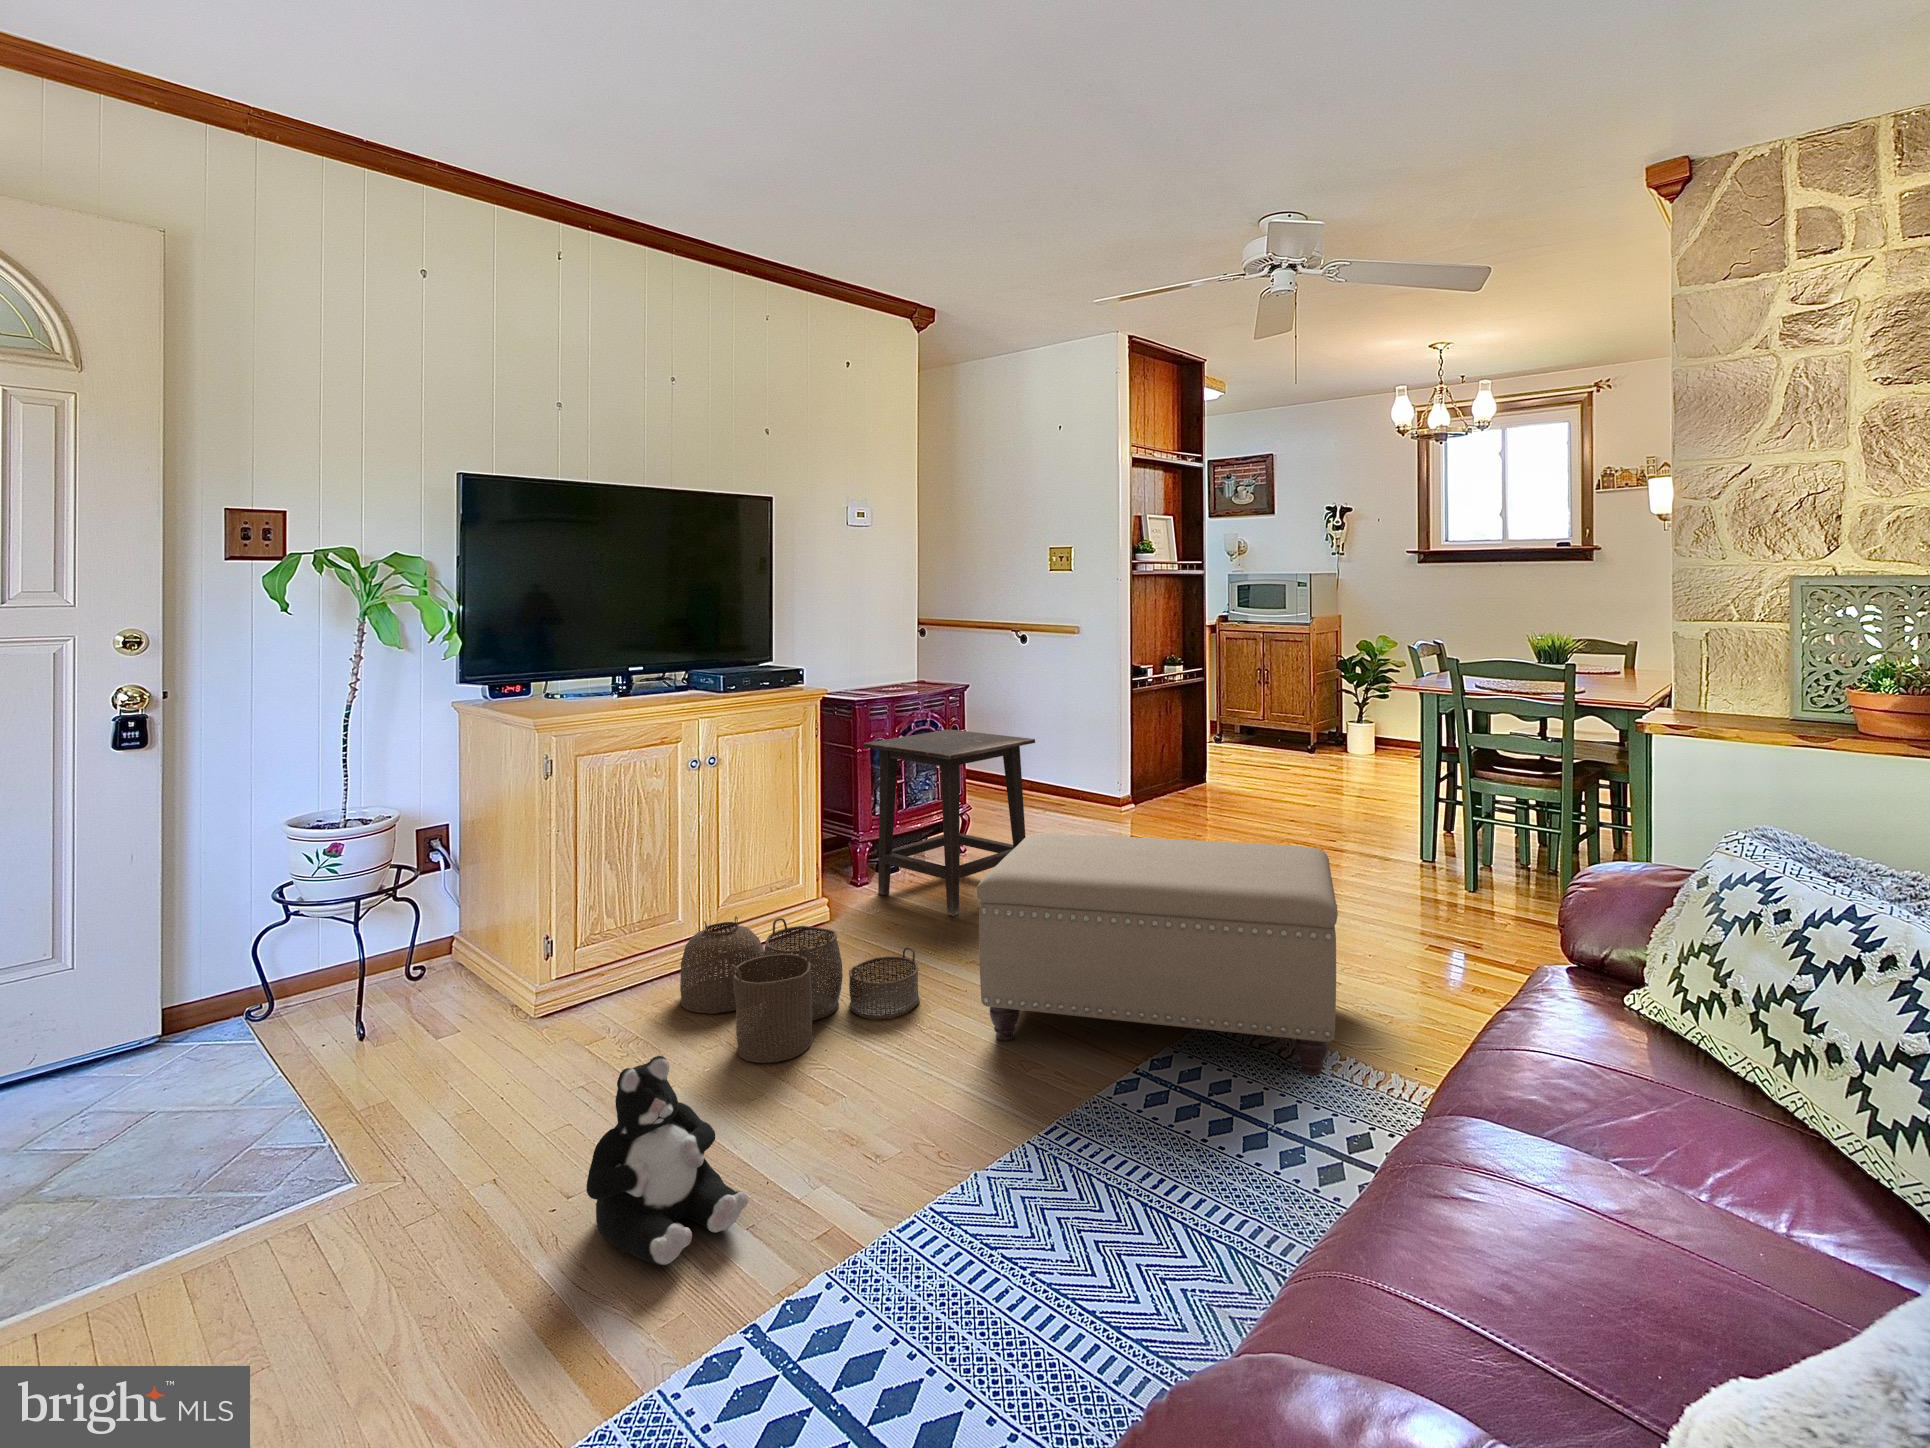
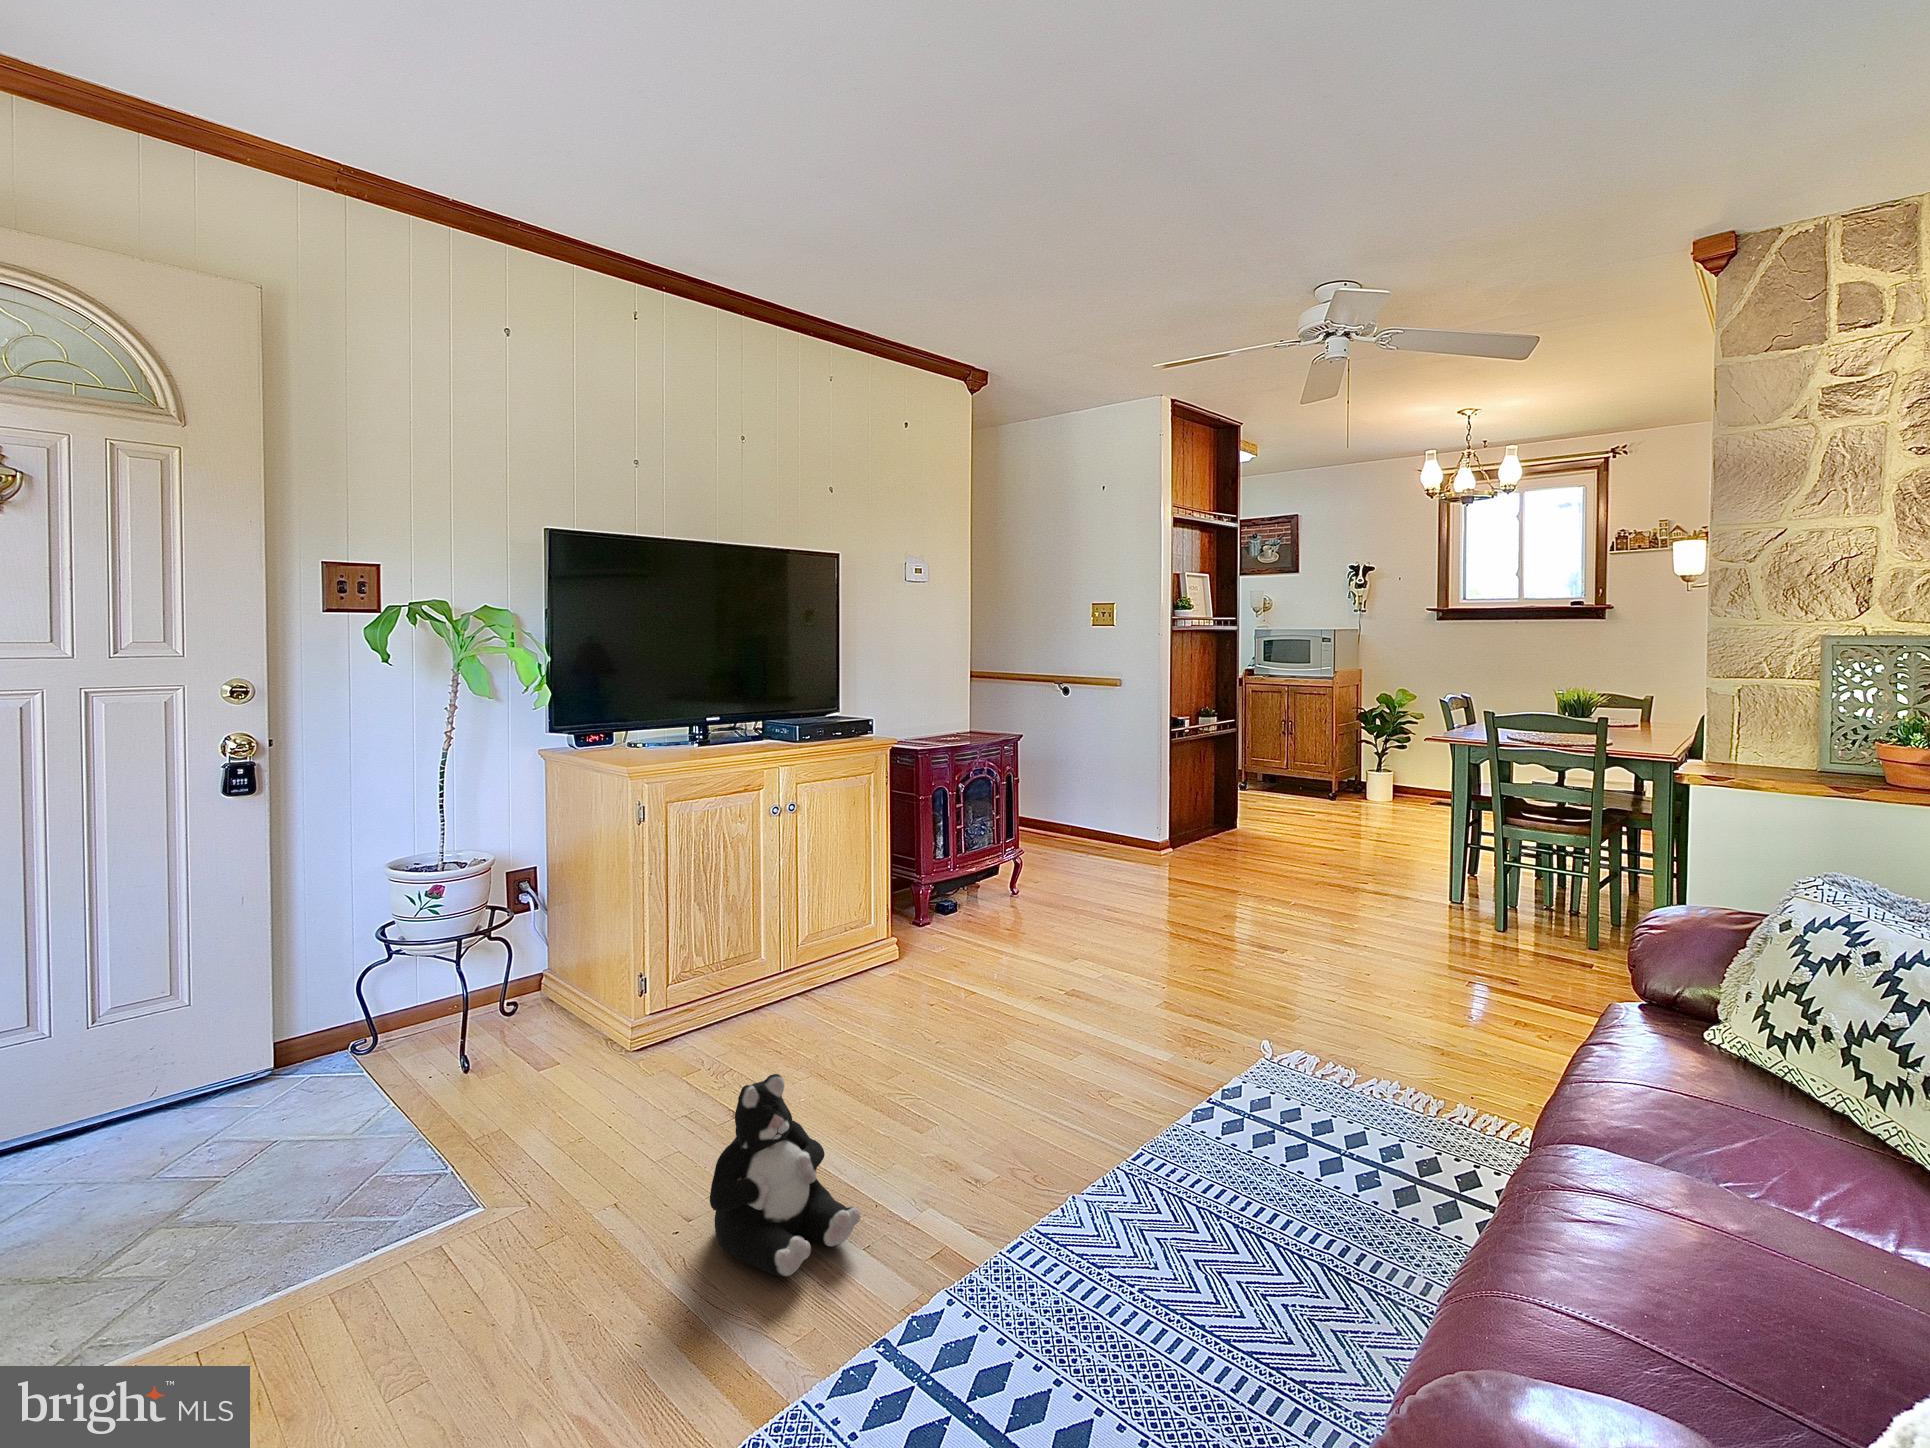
side table: present [864,729,1035,916] -> none [922,767,1087,949]
ottoman: present [977,833,1338,1076] -> none [1055,869,1409,1110]
woven basket: present [680,916,920,1063] -> none [757,944,990,1087]

